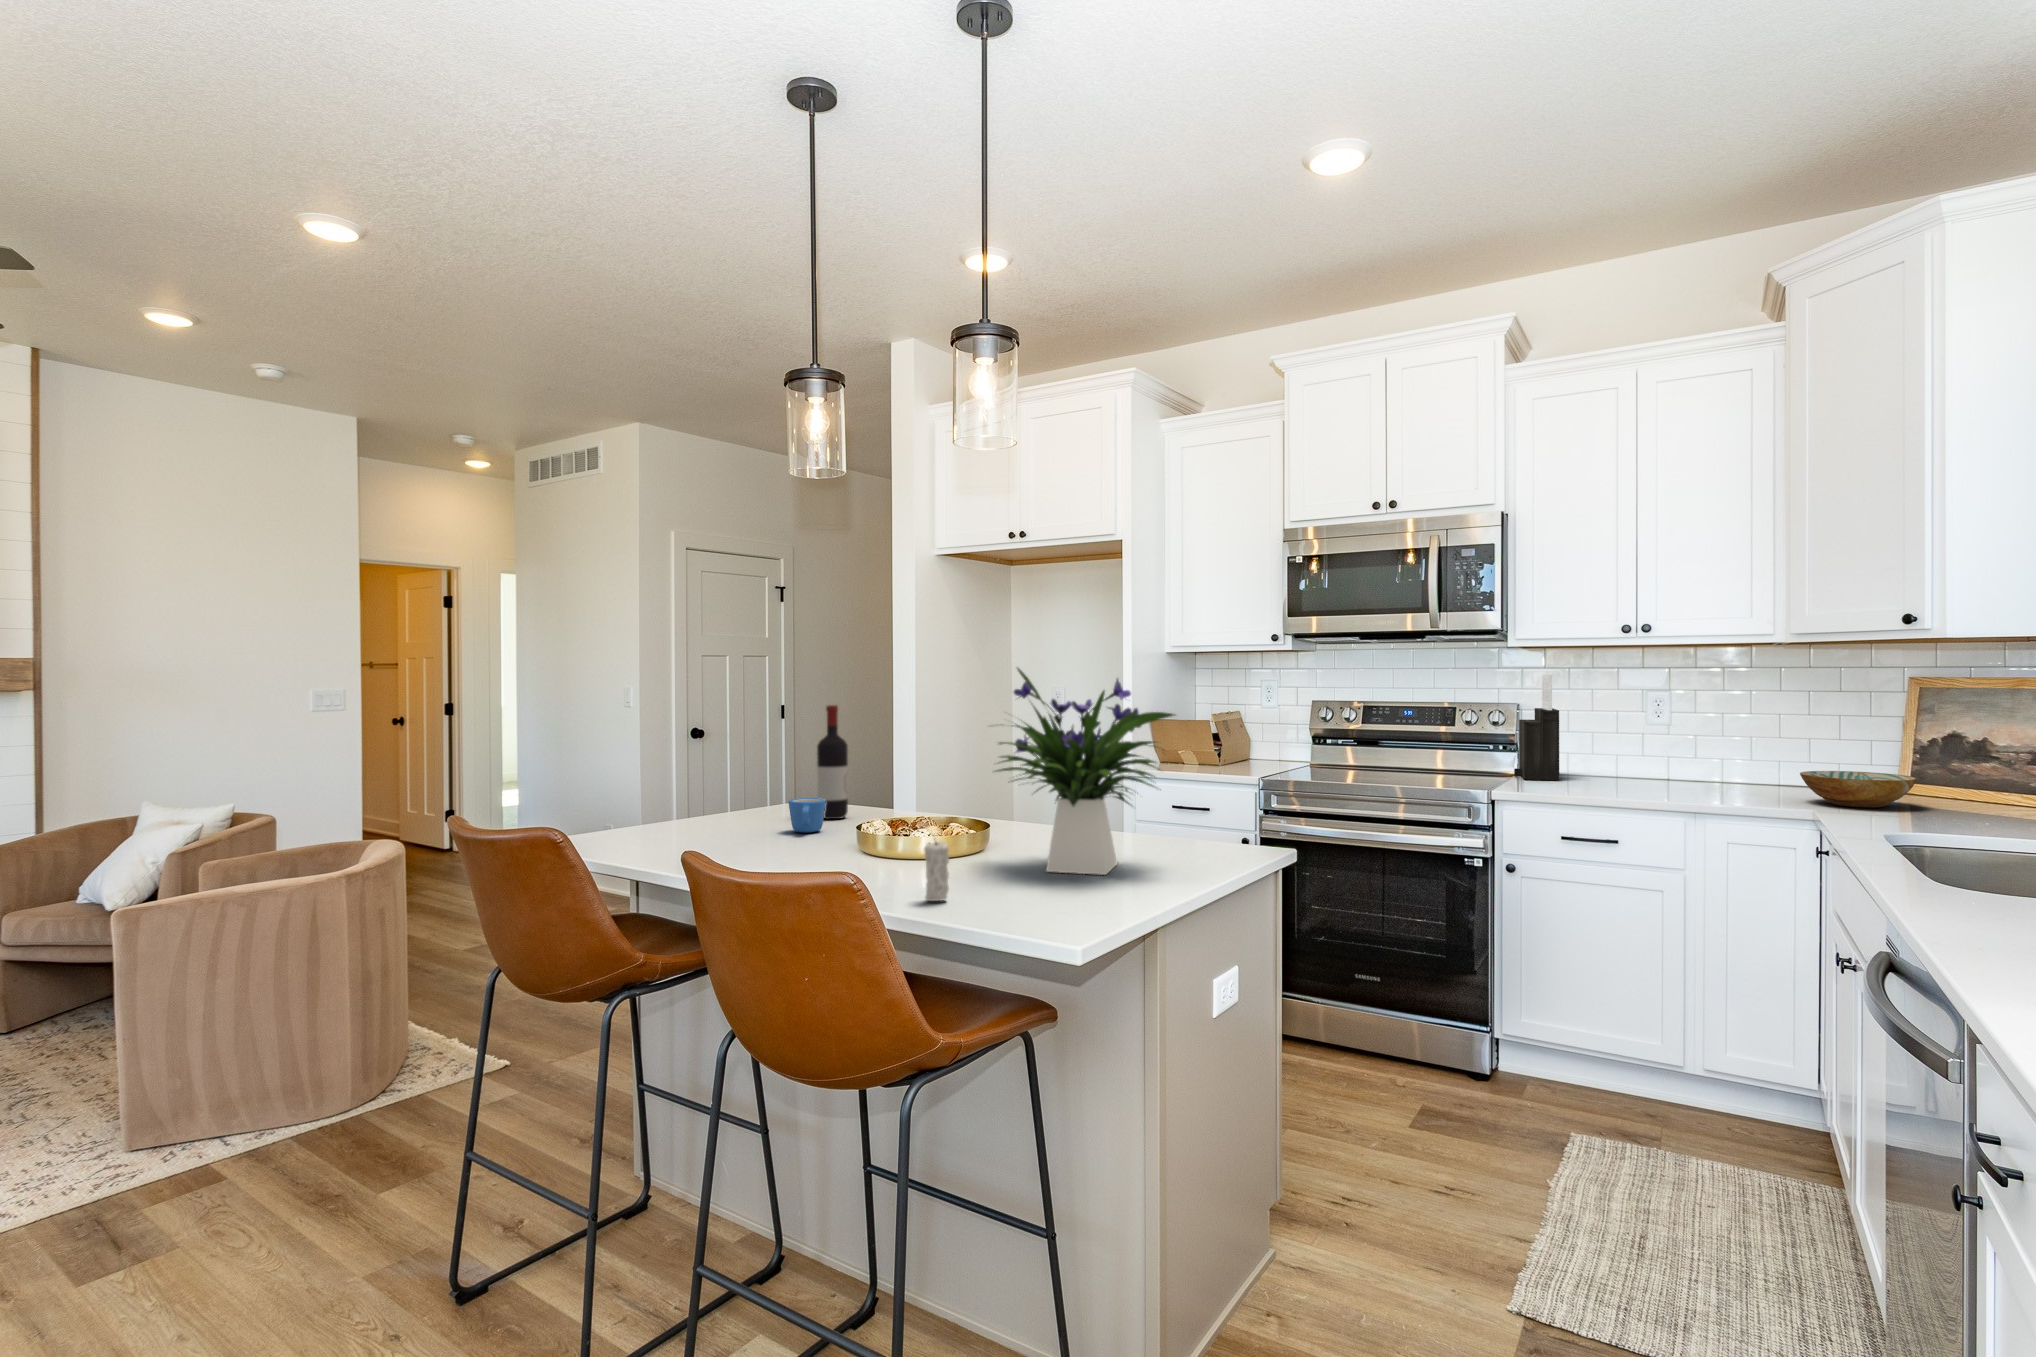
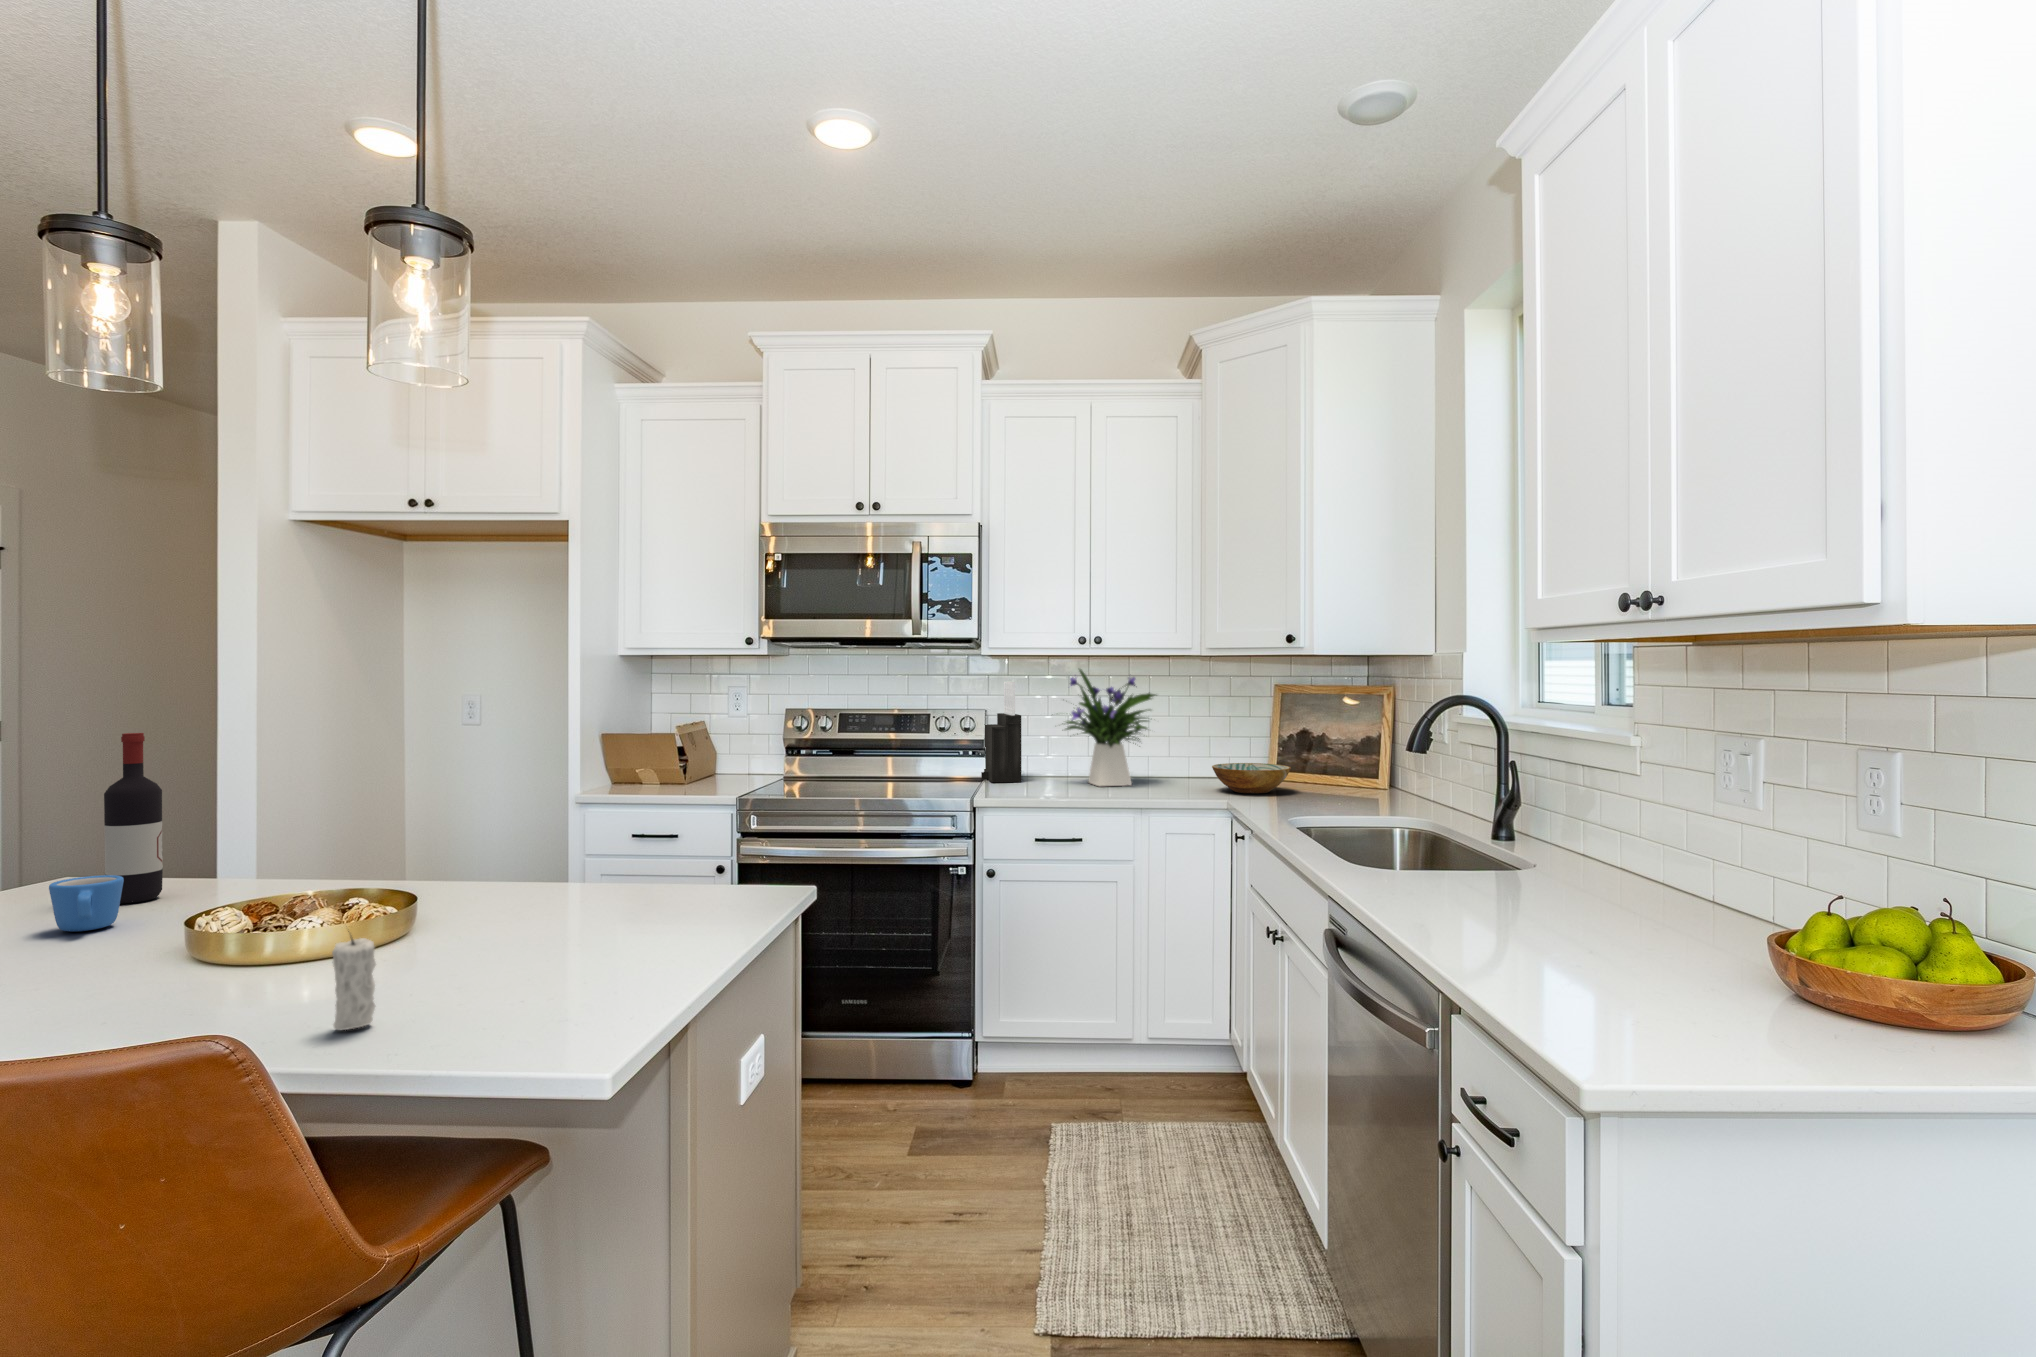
flower arrangement: present [996,668,1174,875] -> present [1066,669,1155,786]

